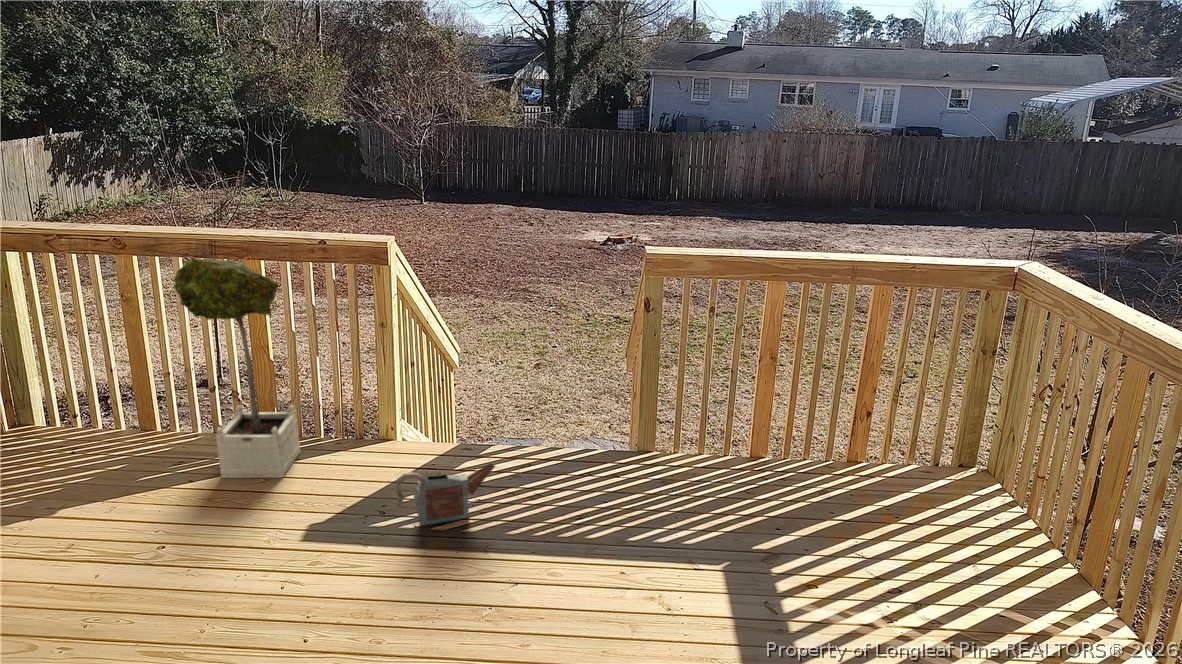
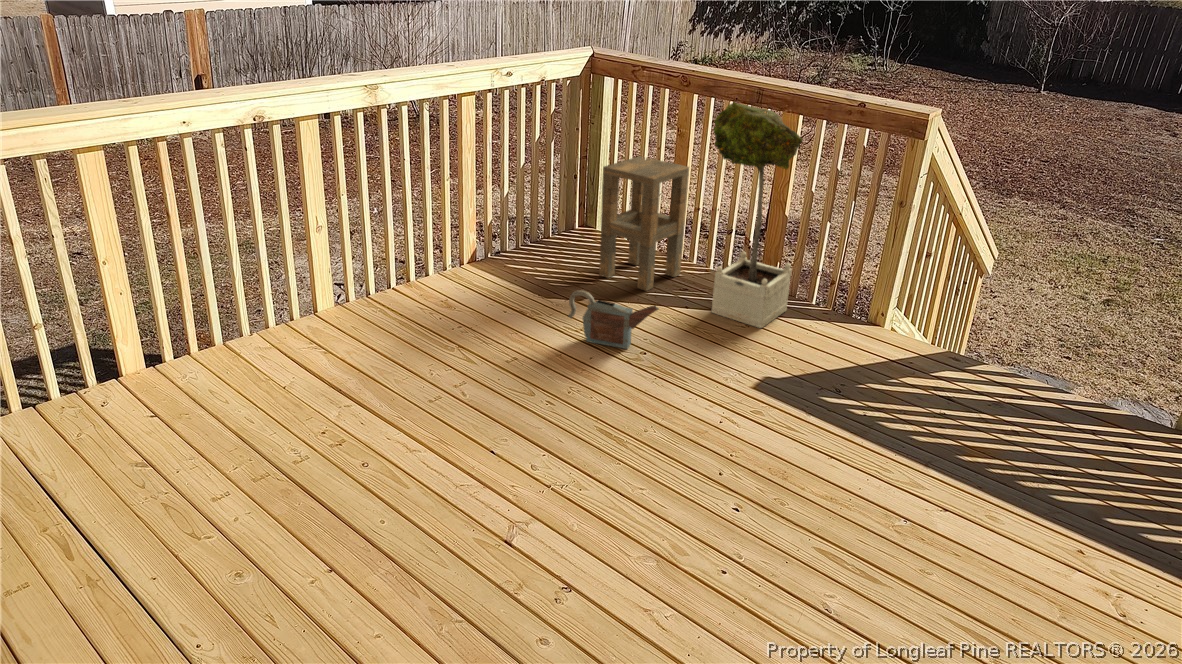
side table: none [36,330,167,478] -> present [599,156,689,291]
watering can: present [395,463,495,526] -> present [568,290,659,349]

